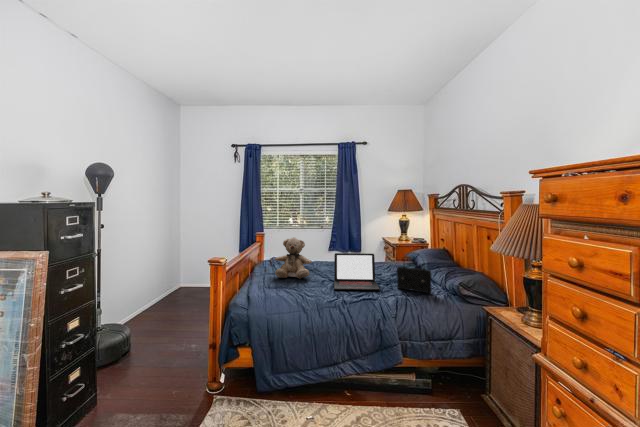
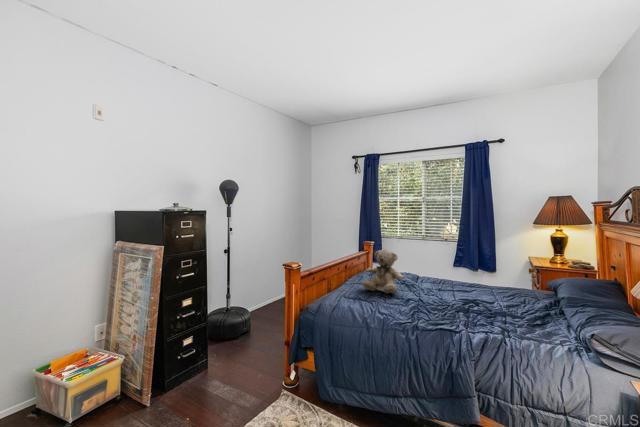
handbag: present [397,252,431,293] -> none [500,280,551,341]
laptop: present [334,253,380,290] -> none [414,271,477,322]

